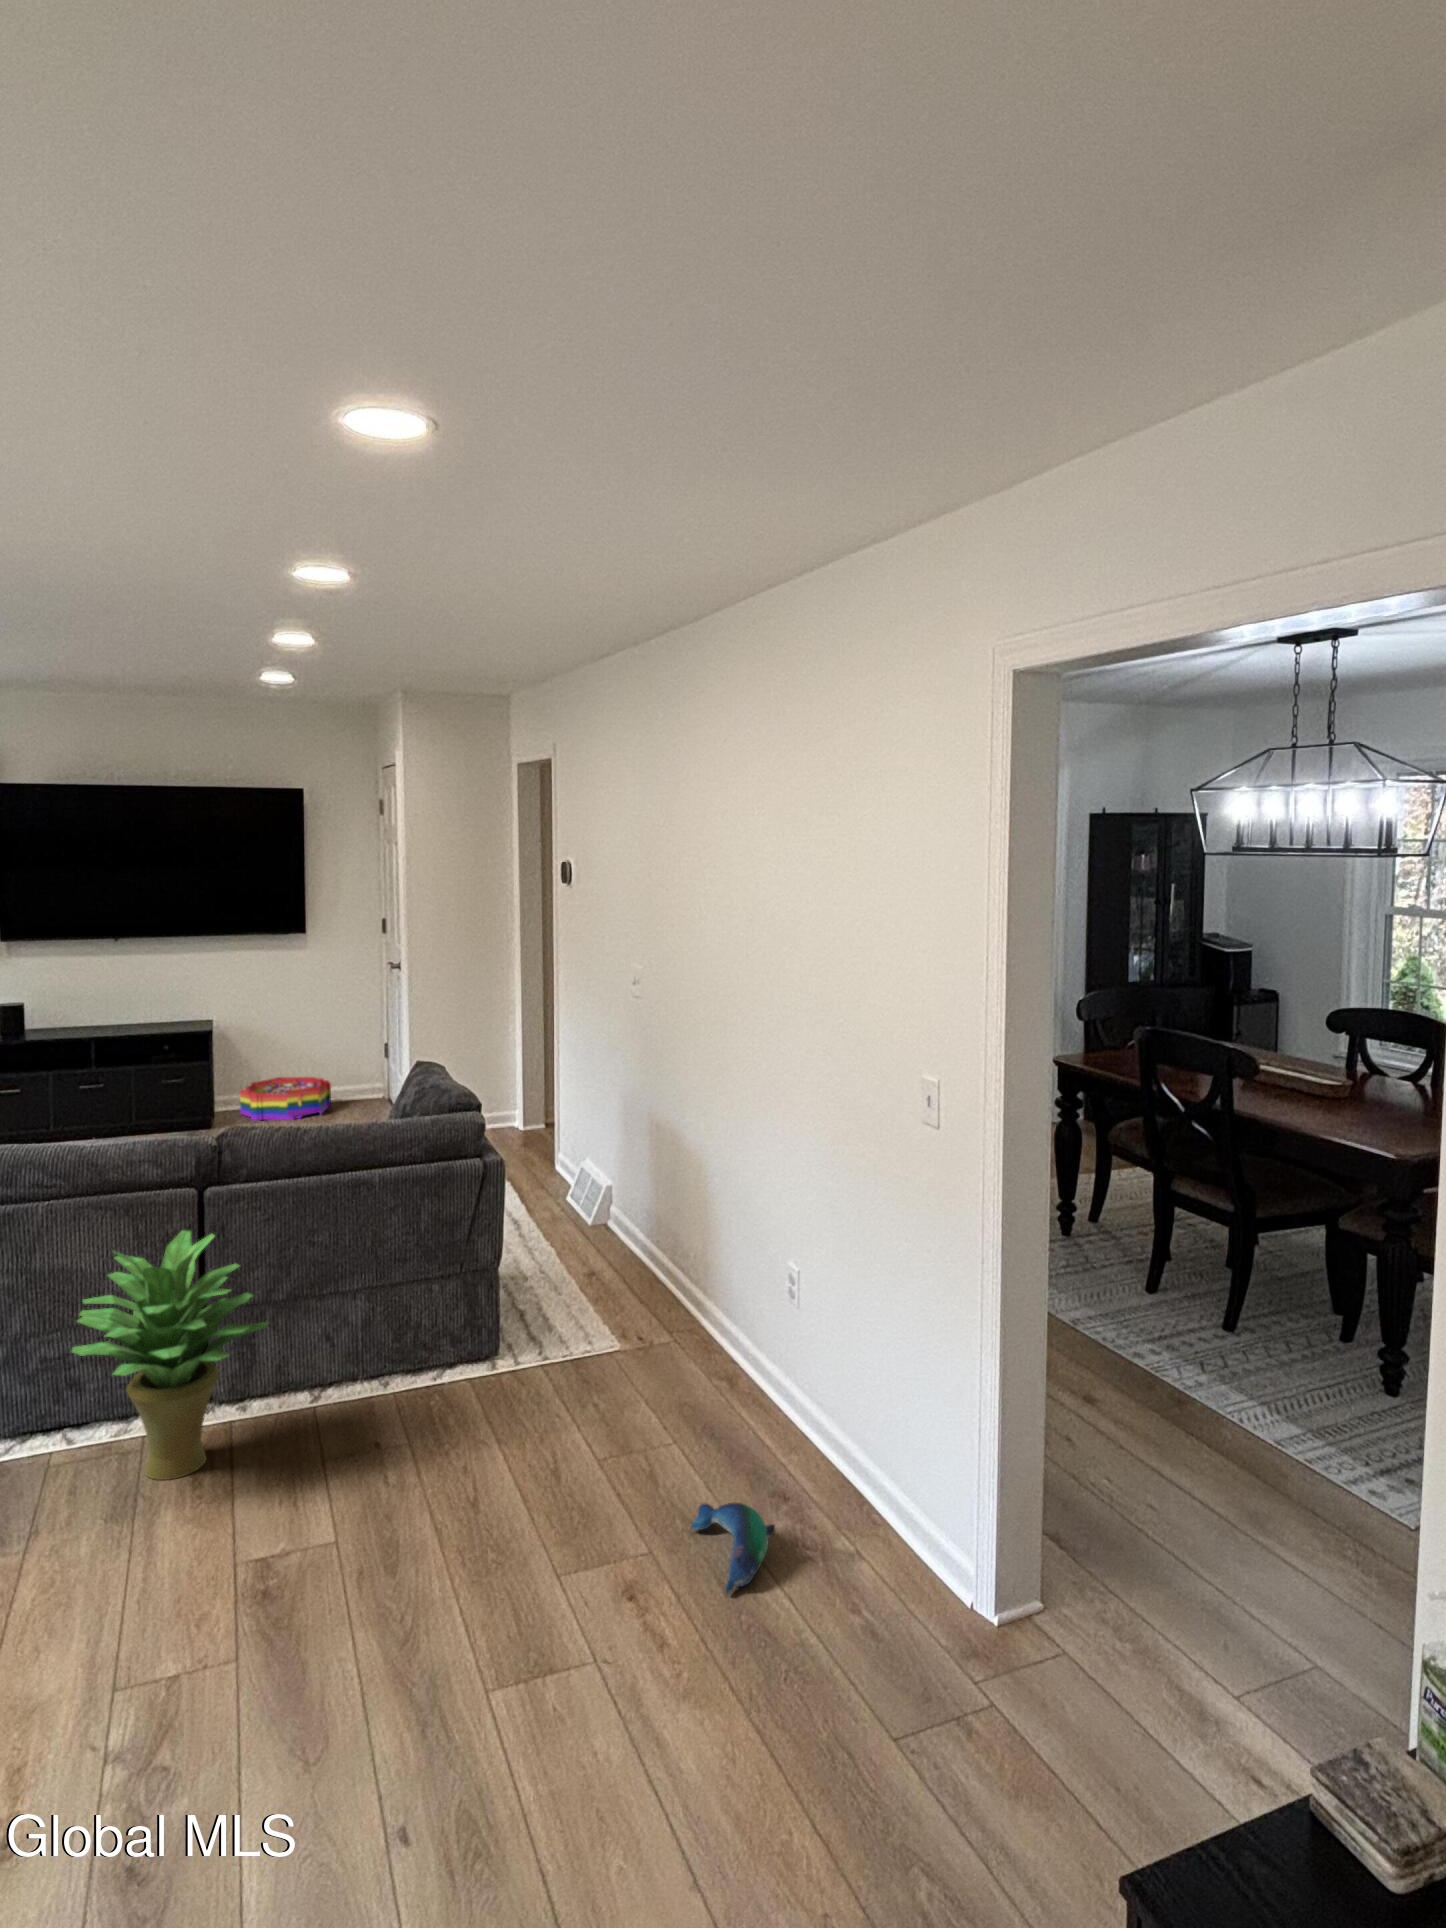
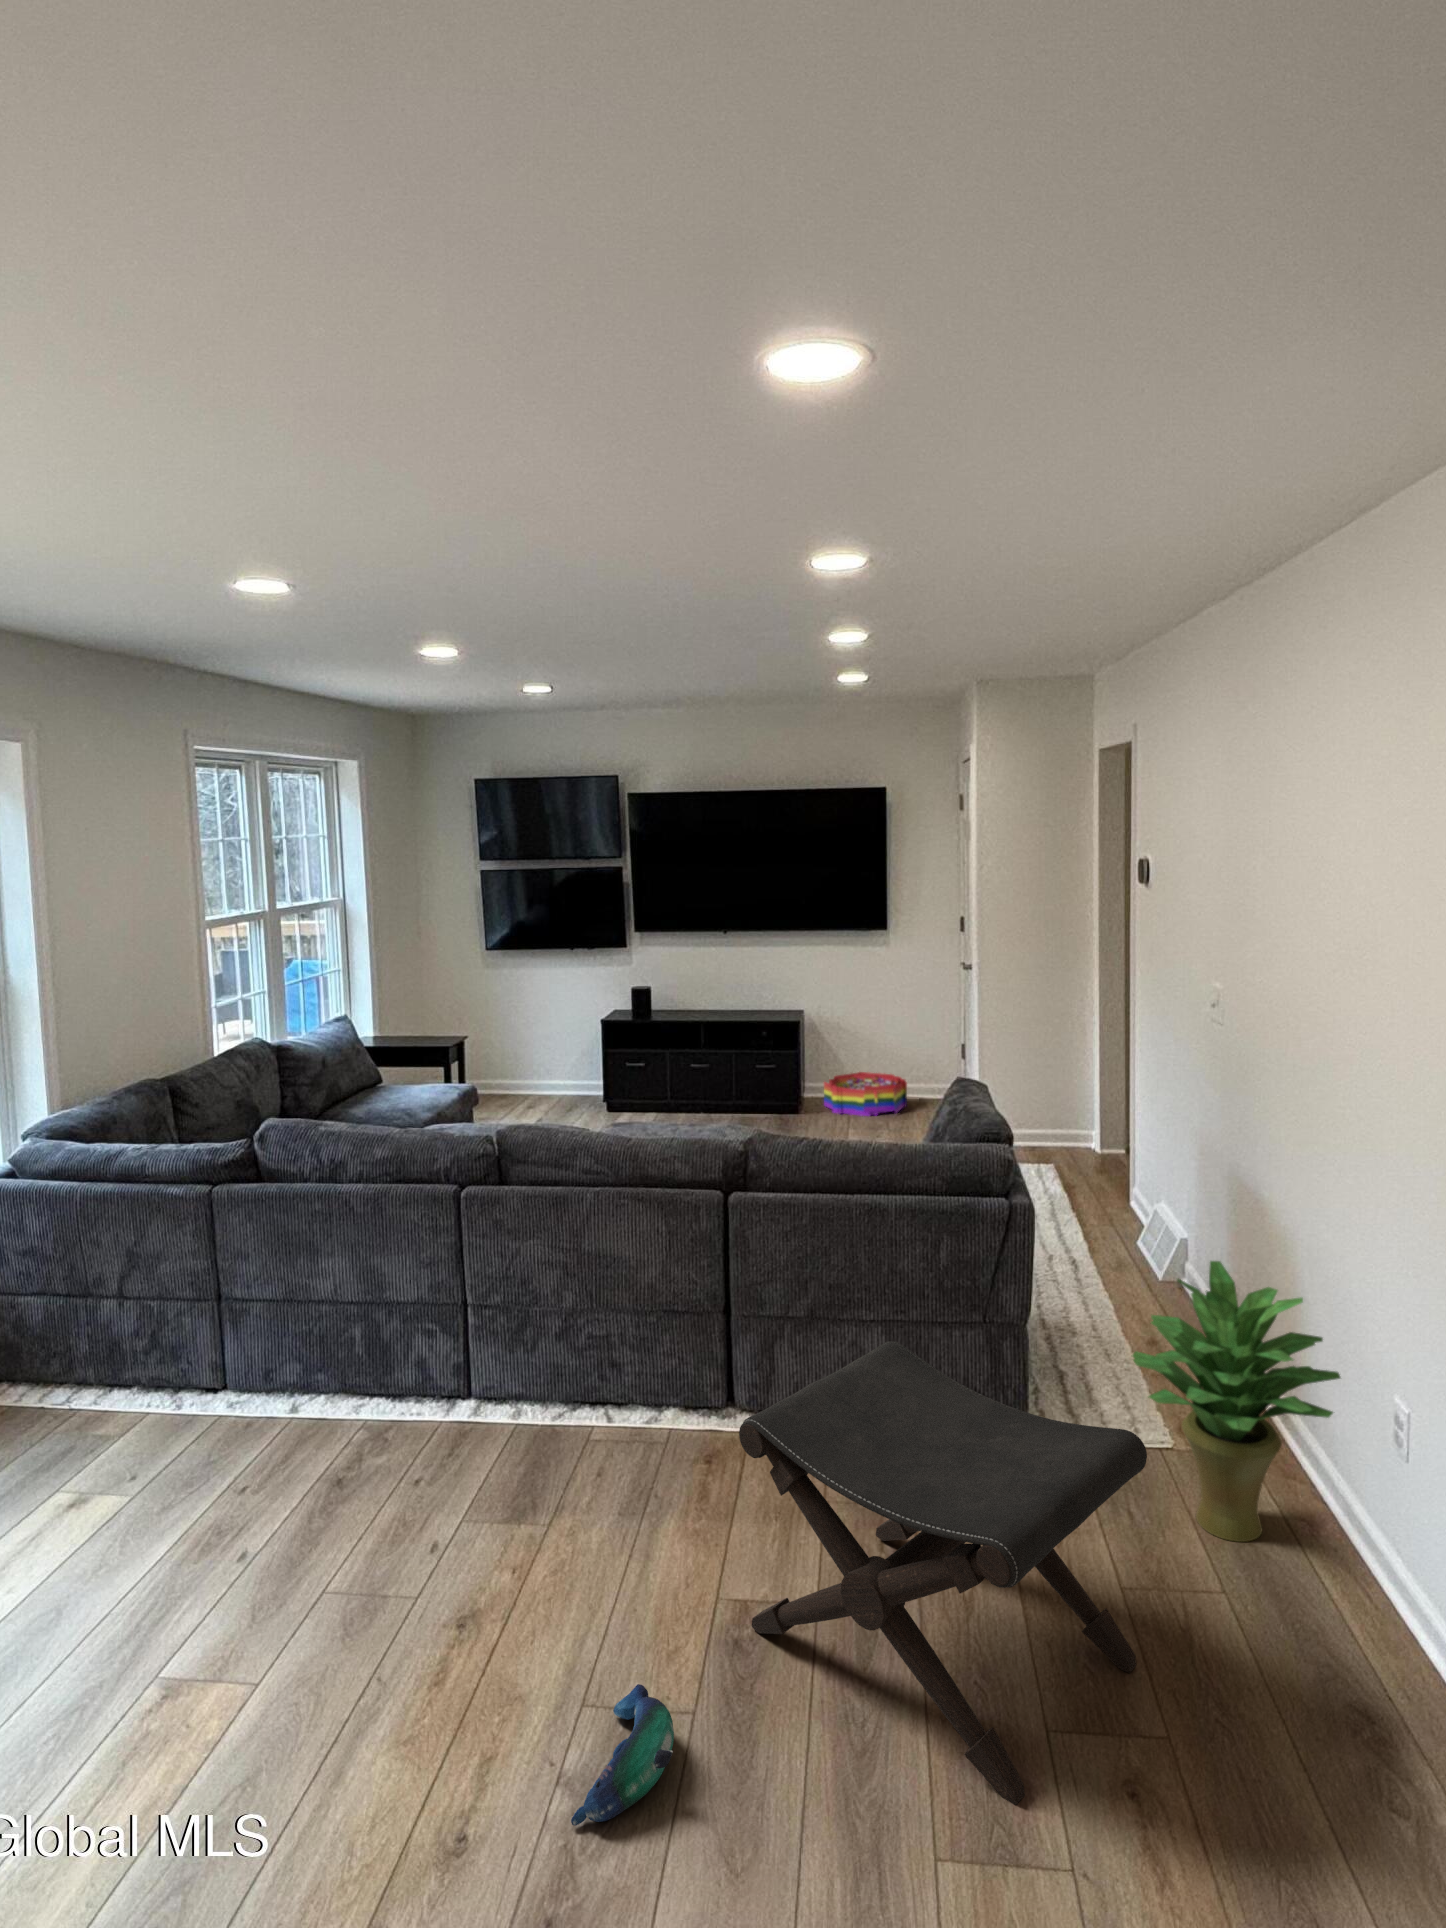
potted plant: present [72,1230,268,1480] -> present [1132,1261,1340,1542]
footstool: none [269,1291,626,1629] -> present [739,1341,1147,1805]
plush toy: present [691,1503,775,1594] -> present [571,1684,674,1826]

